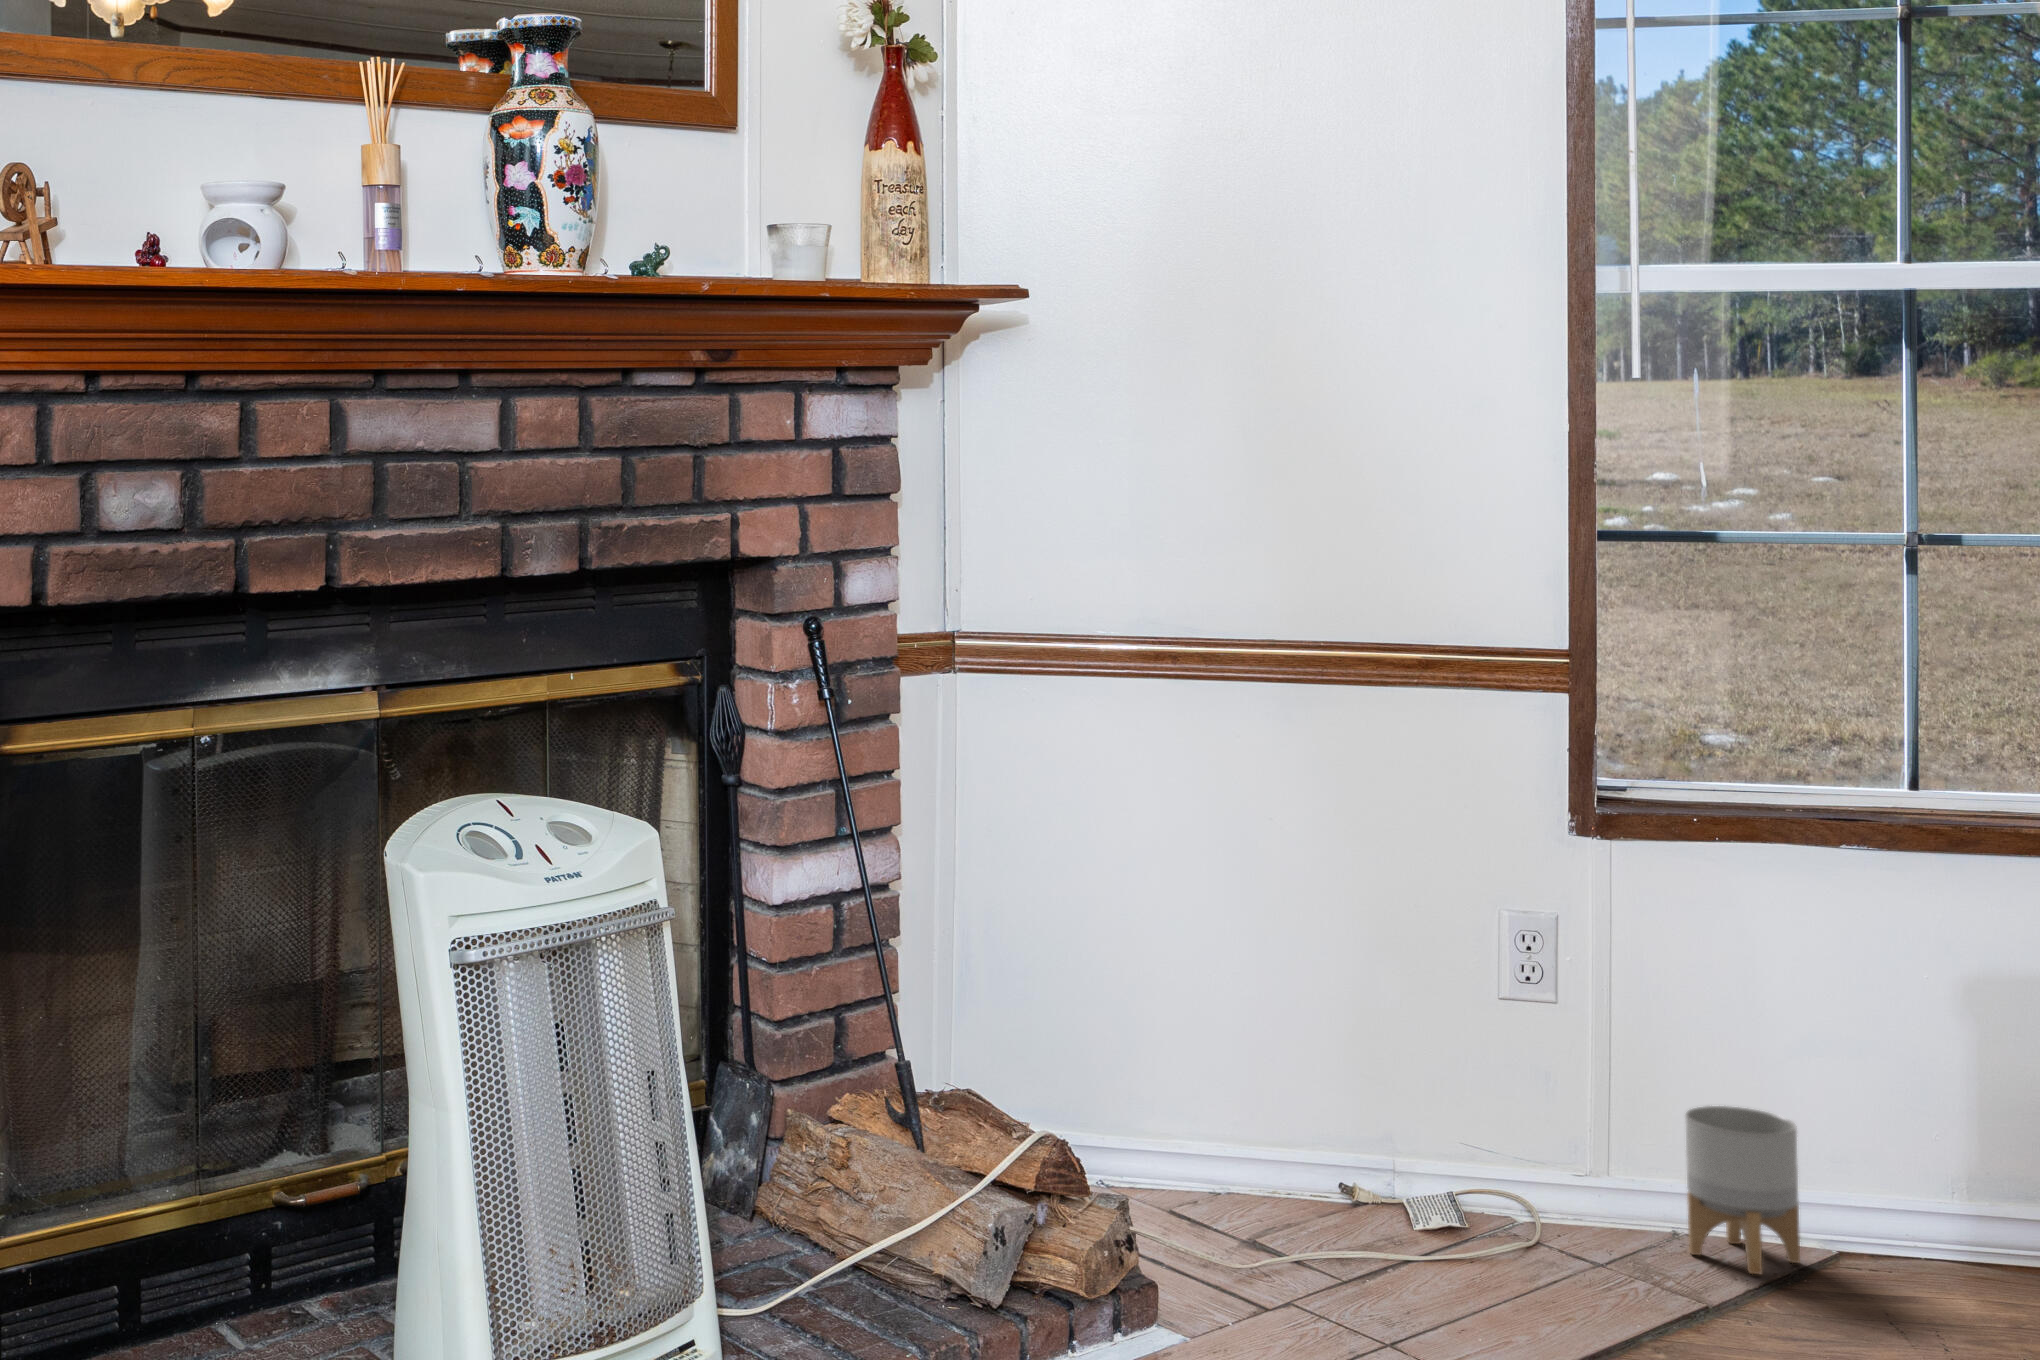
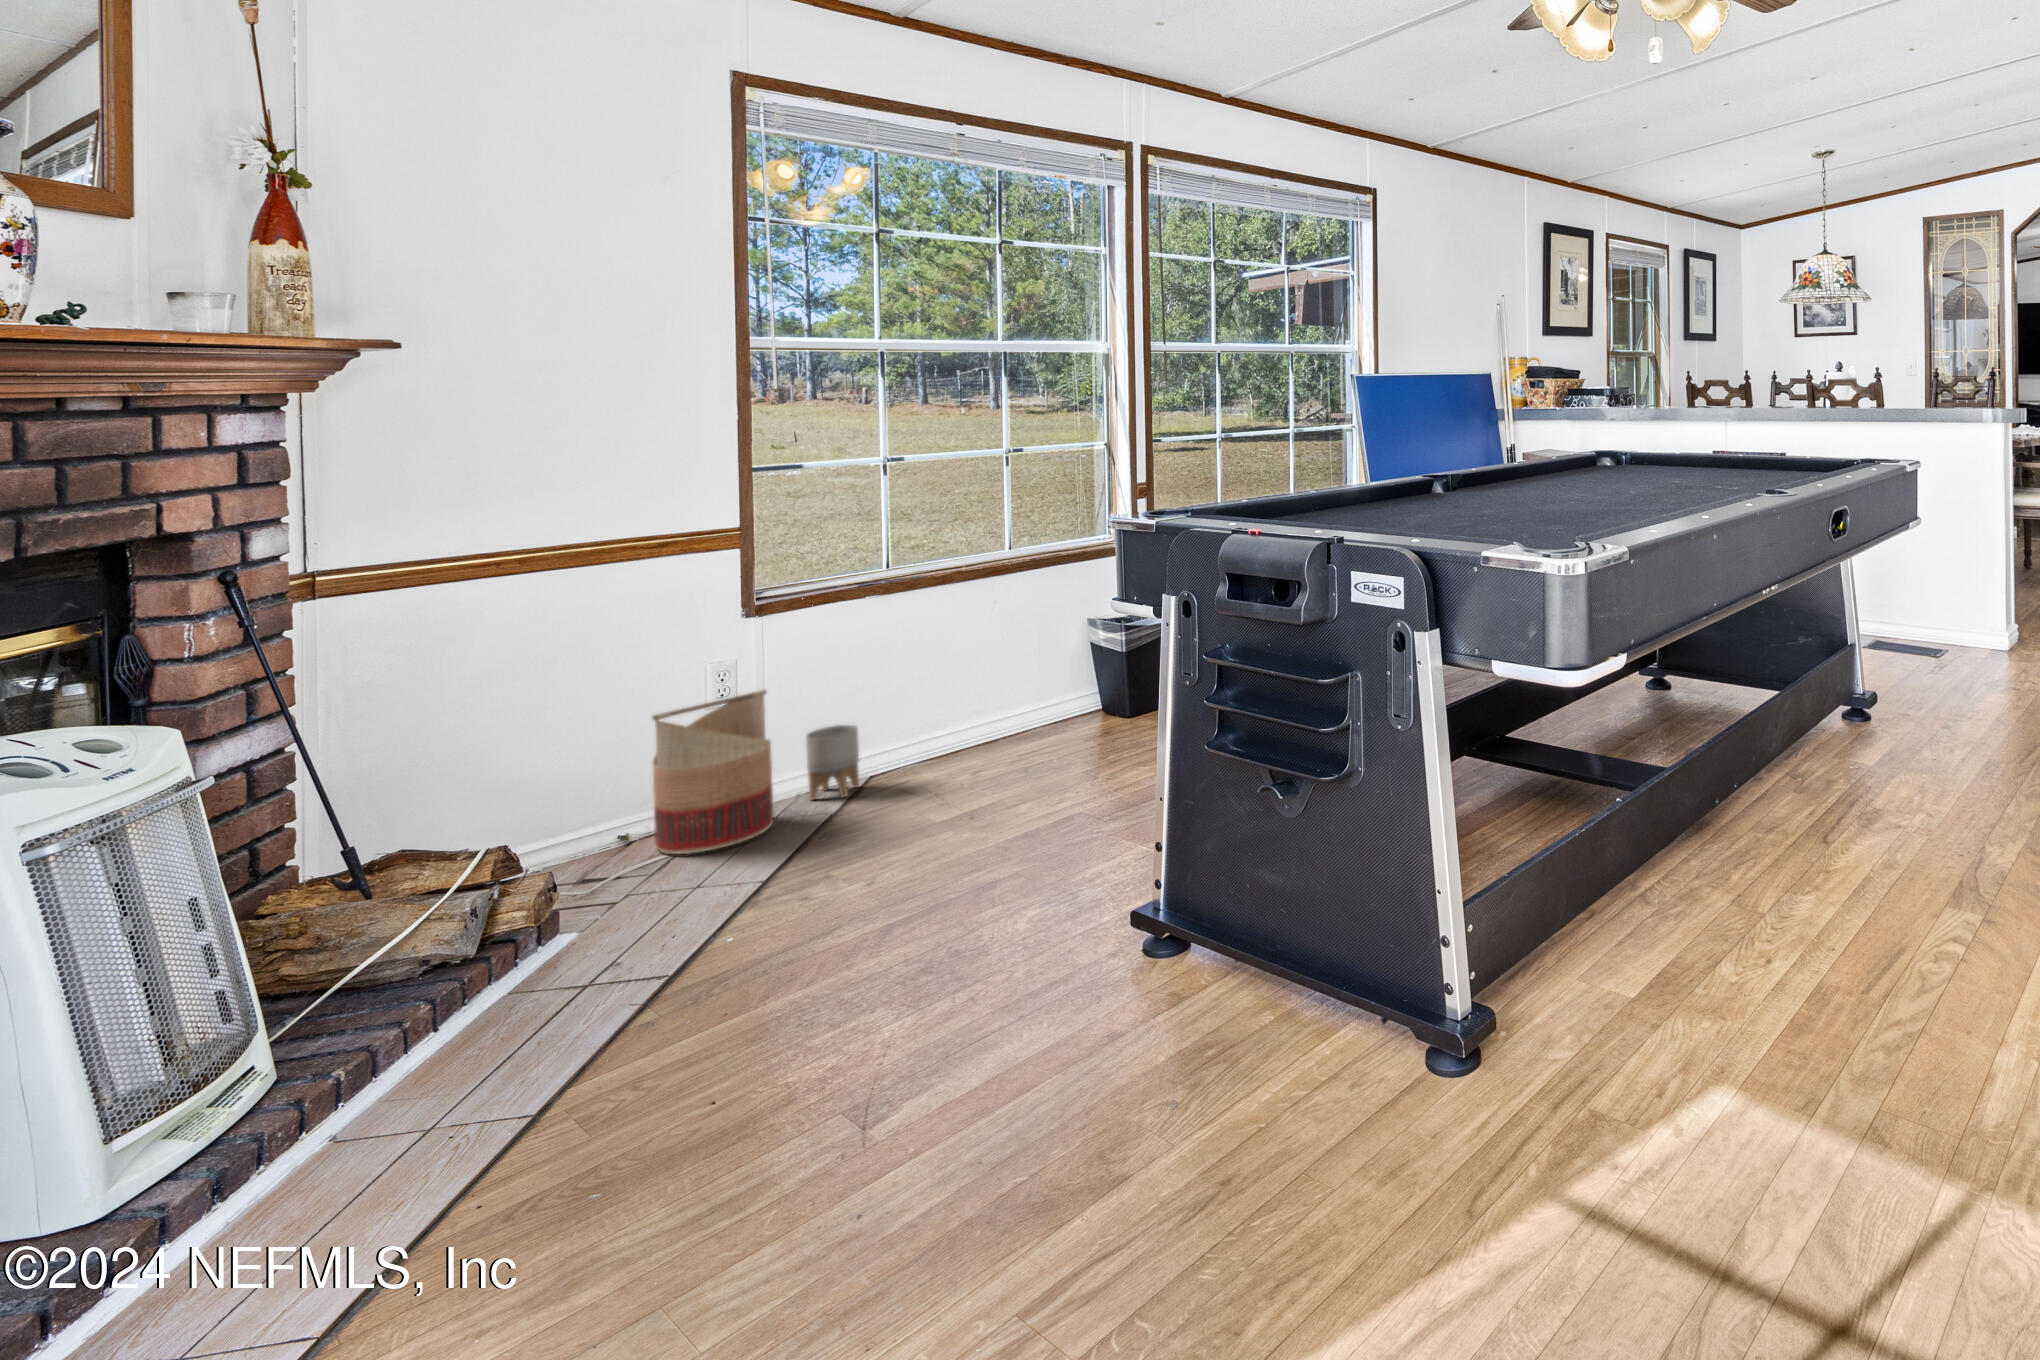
basket: none [1373,980,1592,1284] -> present [652,690,773,854]

